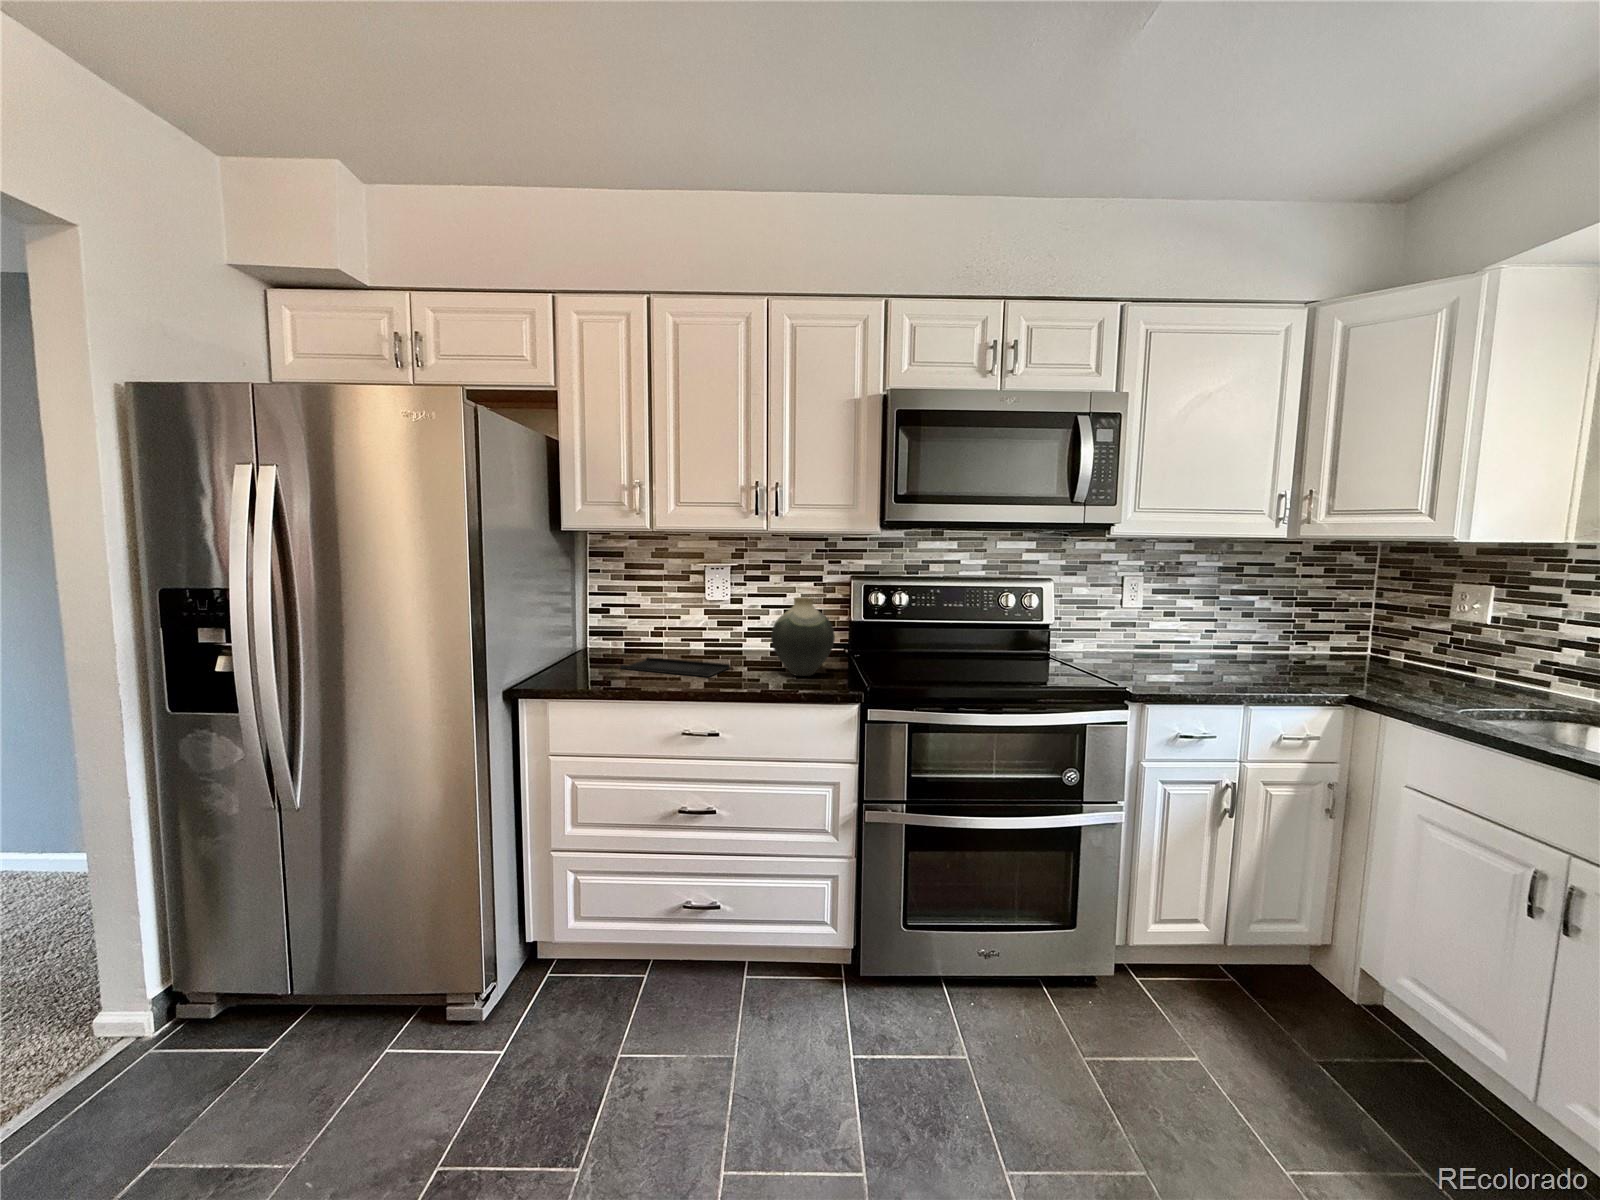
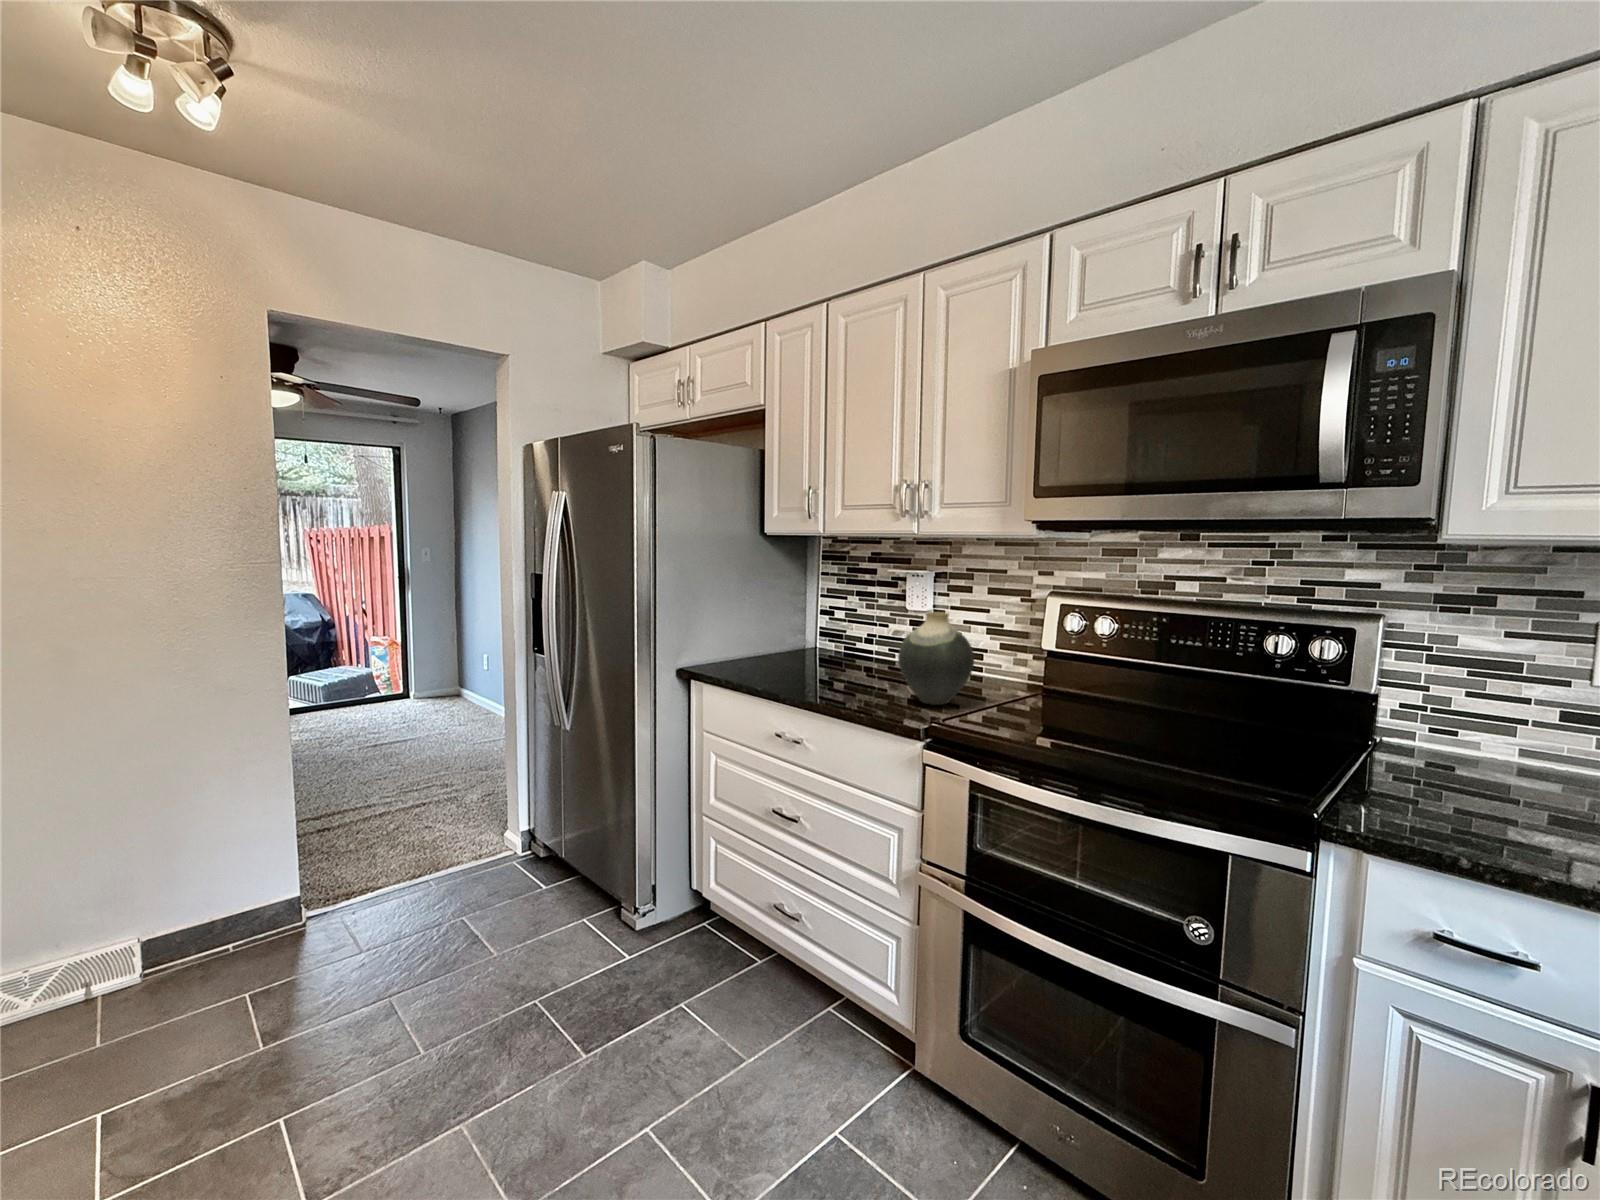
tray: present [620,657,730,677] -> none [796,662,886,688]

